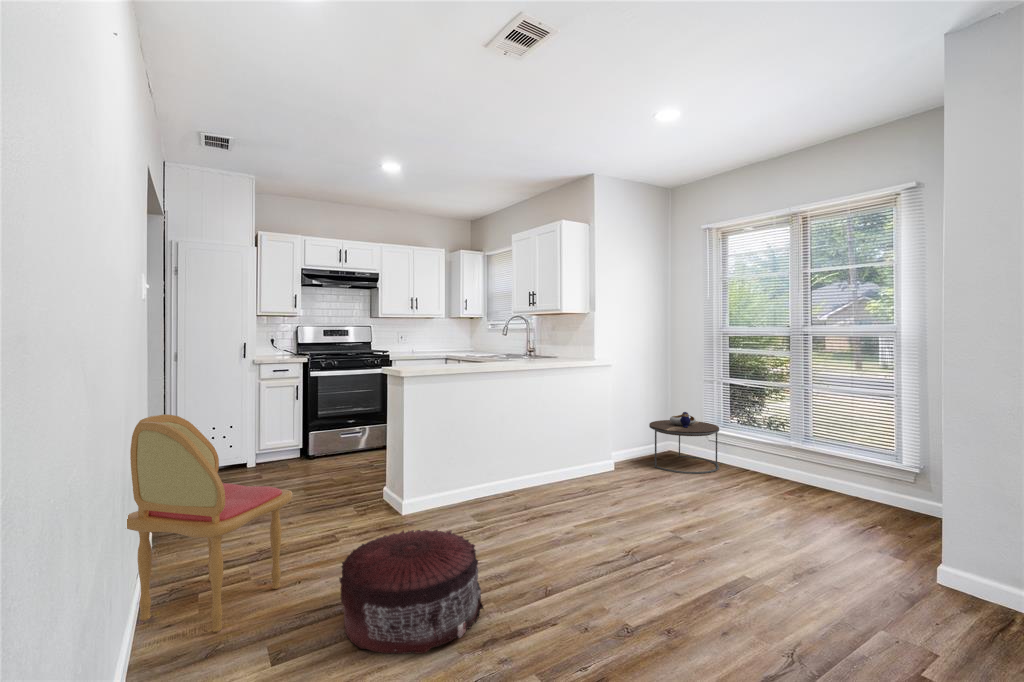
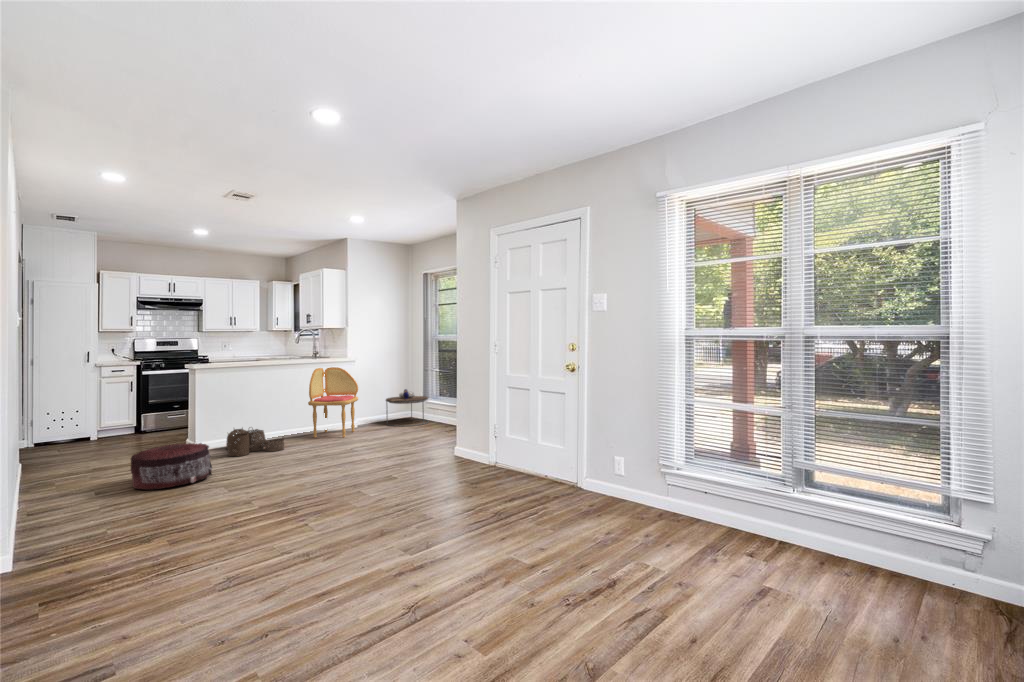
dining chair: present [127,414,293,632] -> present [308,367,358,438]
woven basket: none [449,475,547,536] -> present [226,428,284,456]

